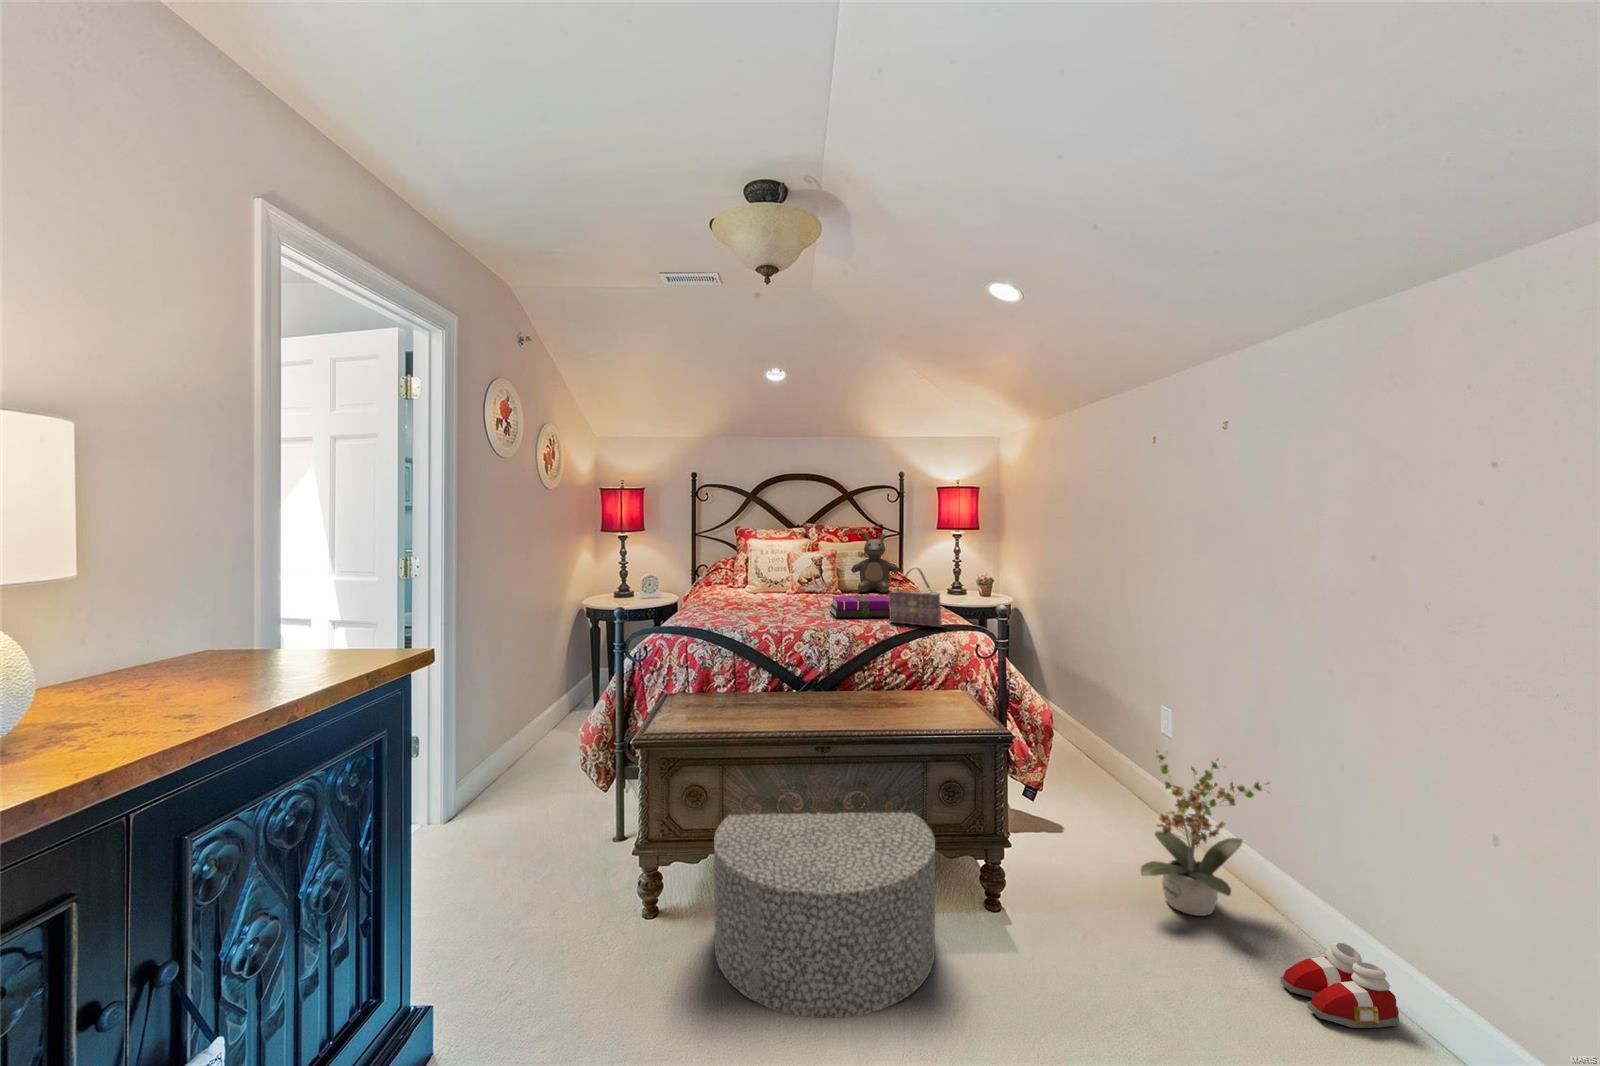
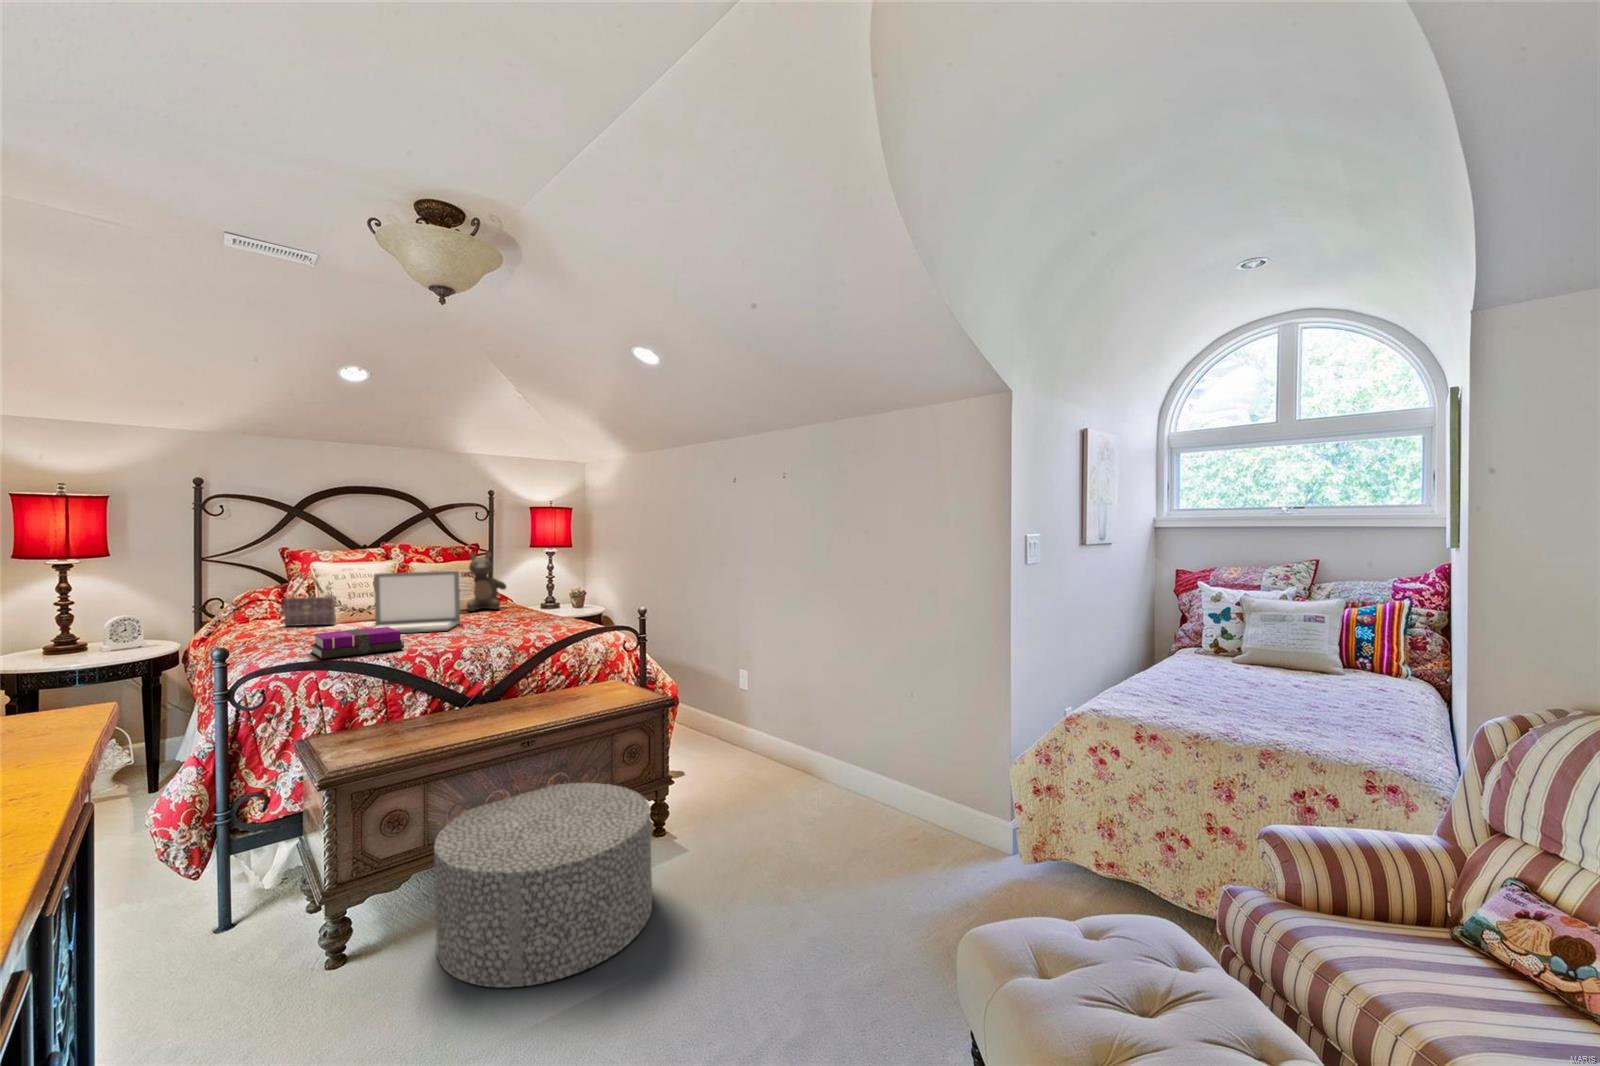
laptop: none [747,551,837,611] -> present [372,571,460,633]
handbag: present [889,568,942,627] -> present [284,578,336,626]
notebook: present [830,596,890,618] -> present [311,626,404,659]
potted plant: present [1141,750,1269,916] -> none [765,695,837,806]
slippers: present [1280,942,1399,1028] -> none [859,788,916,834]

